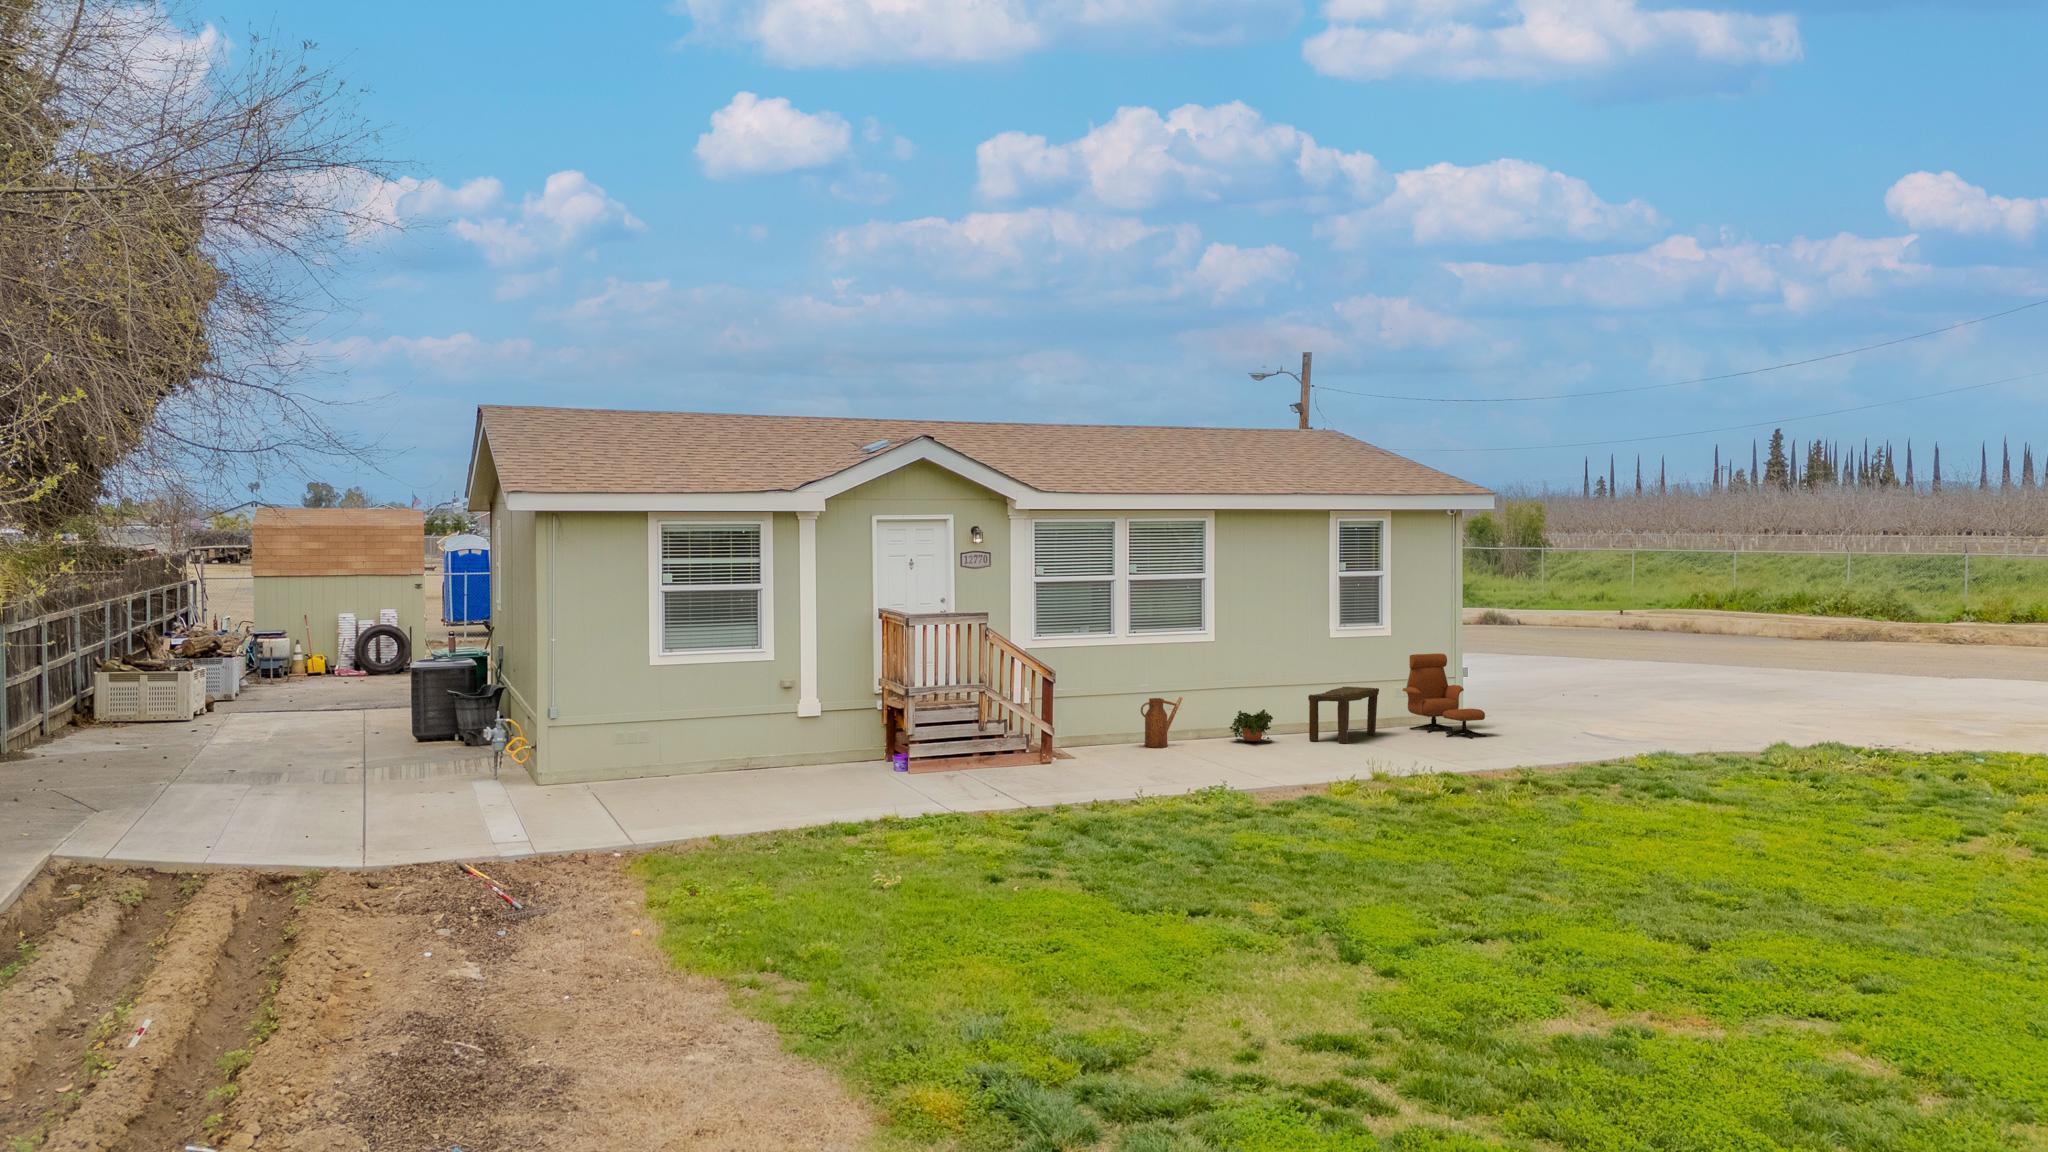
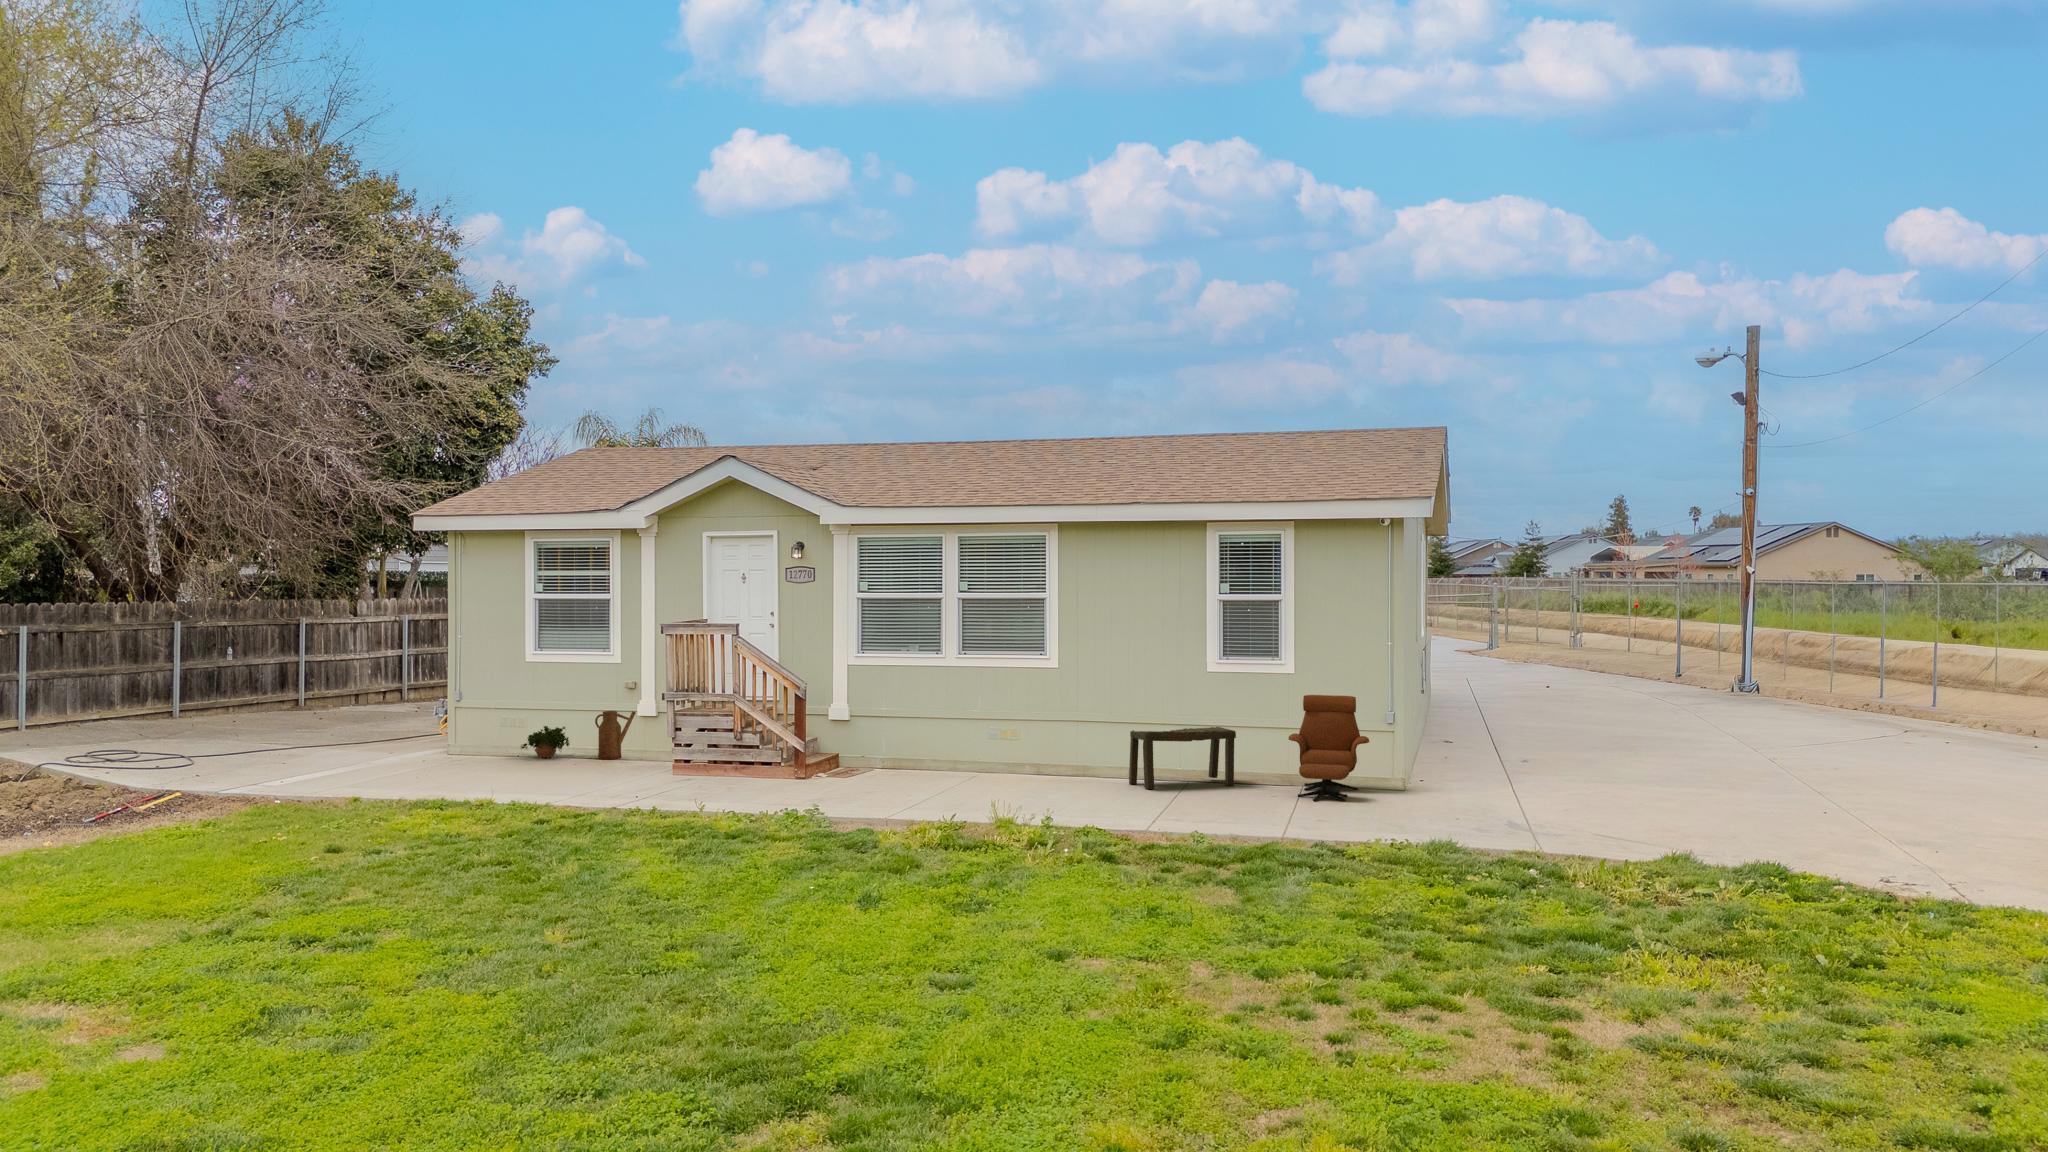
watering can: present [1141,697,1182,748] -> present [595,711,635,759]
potted plant: present [1230,709,1273,741] -> present [521,726,569,759]

